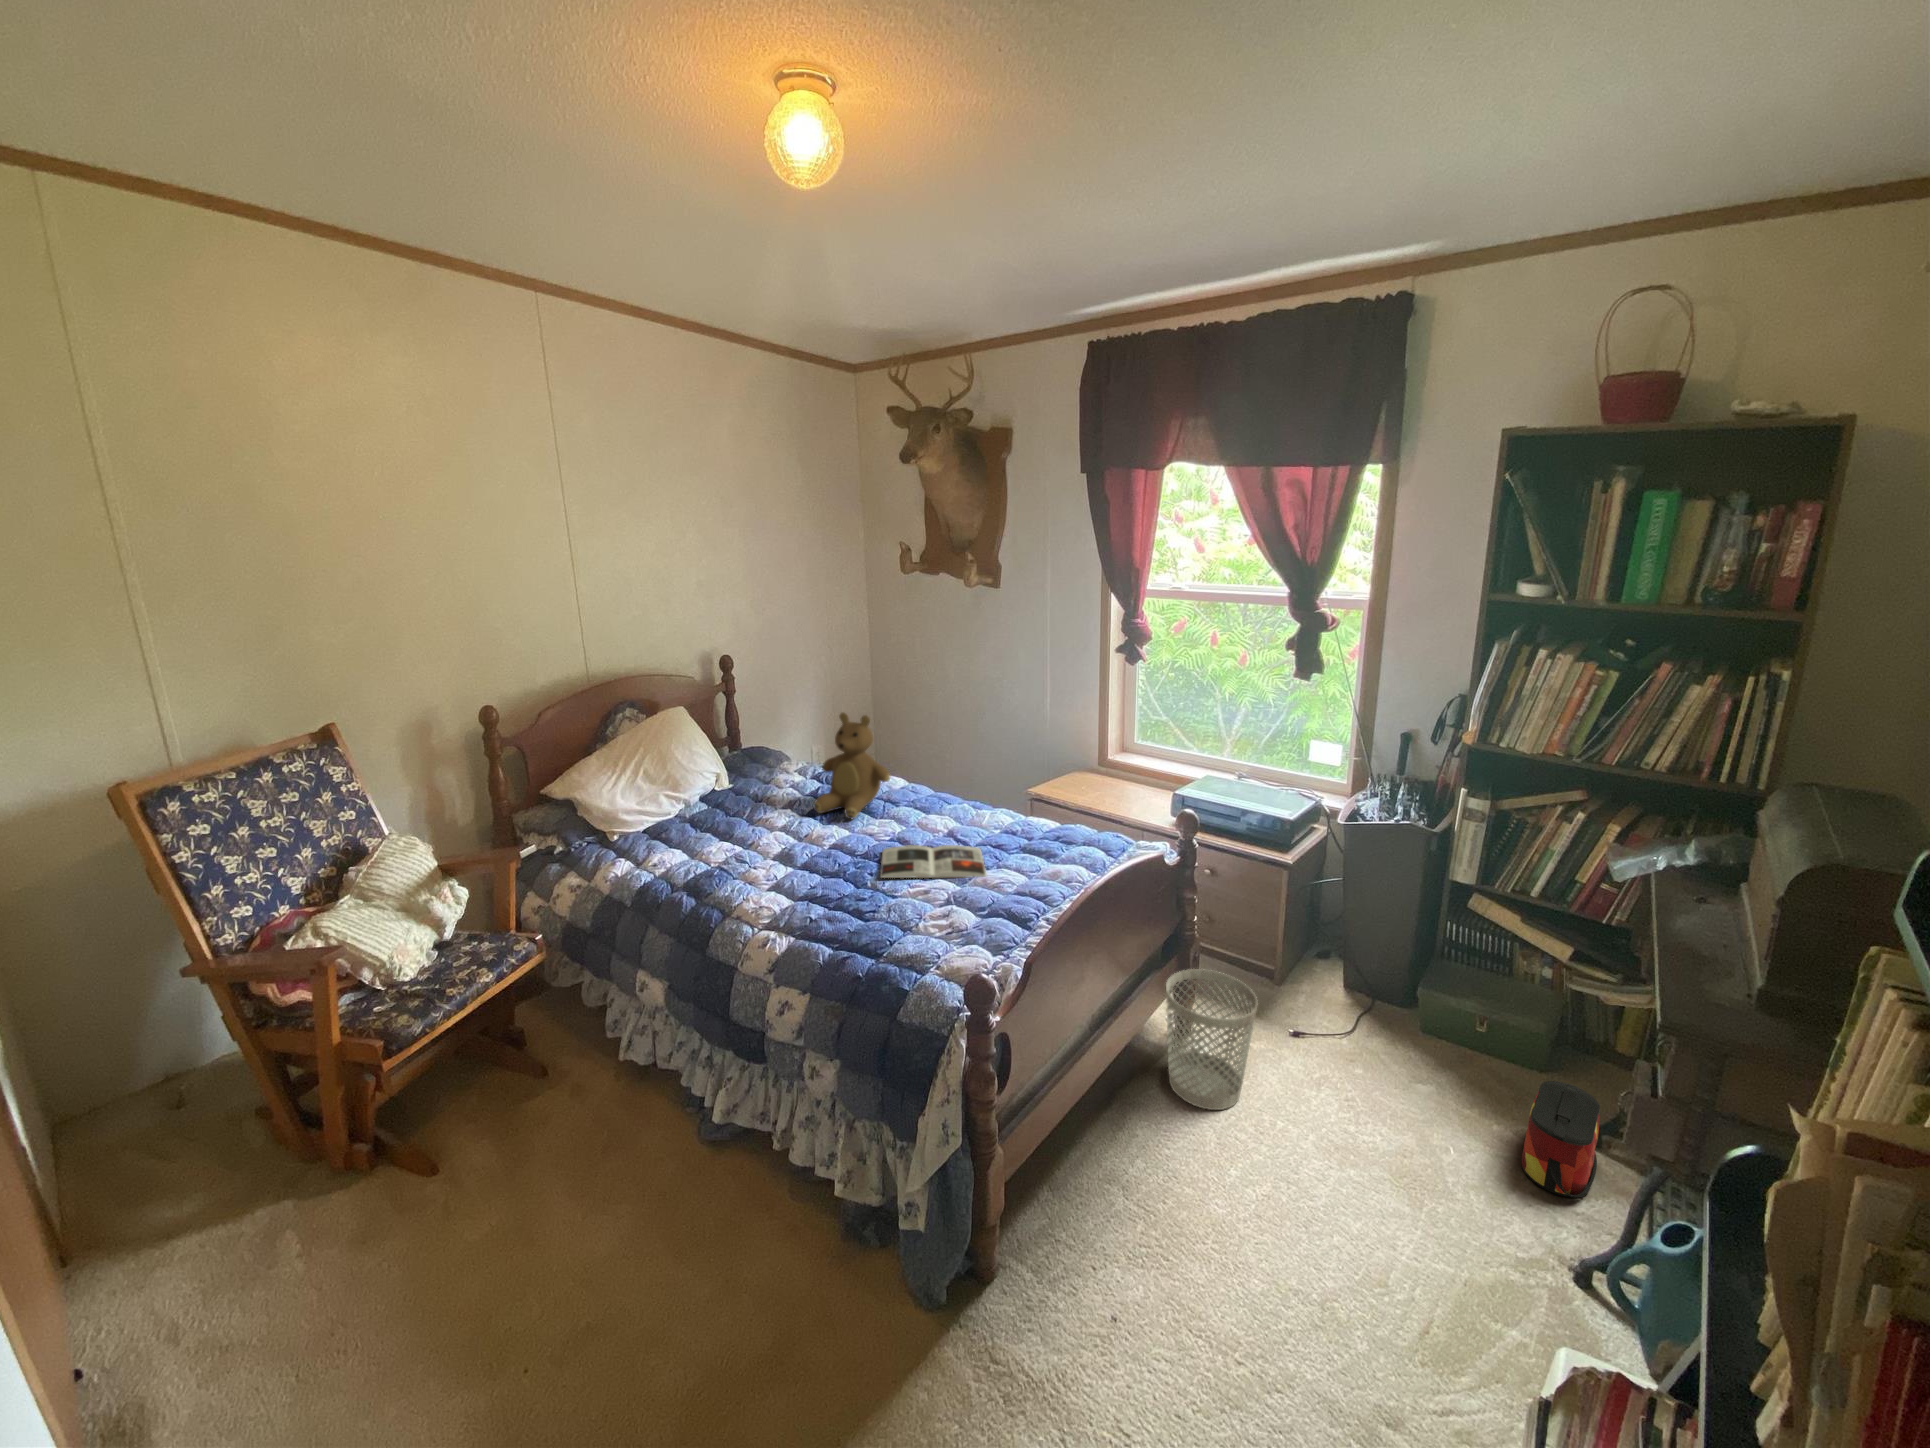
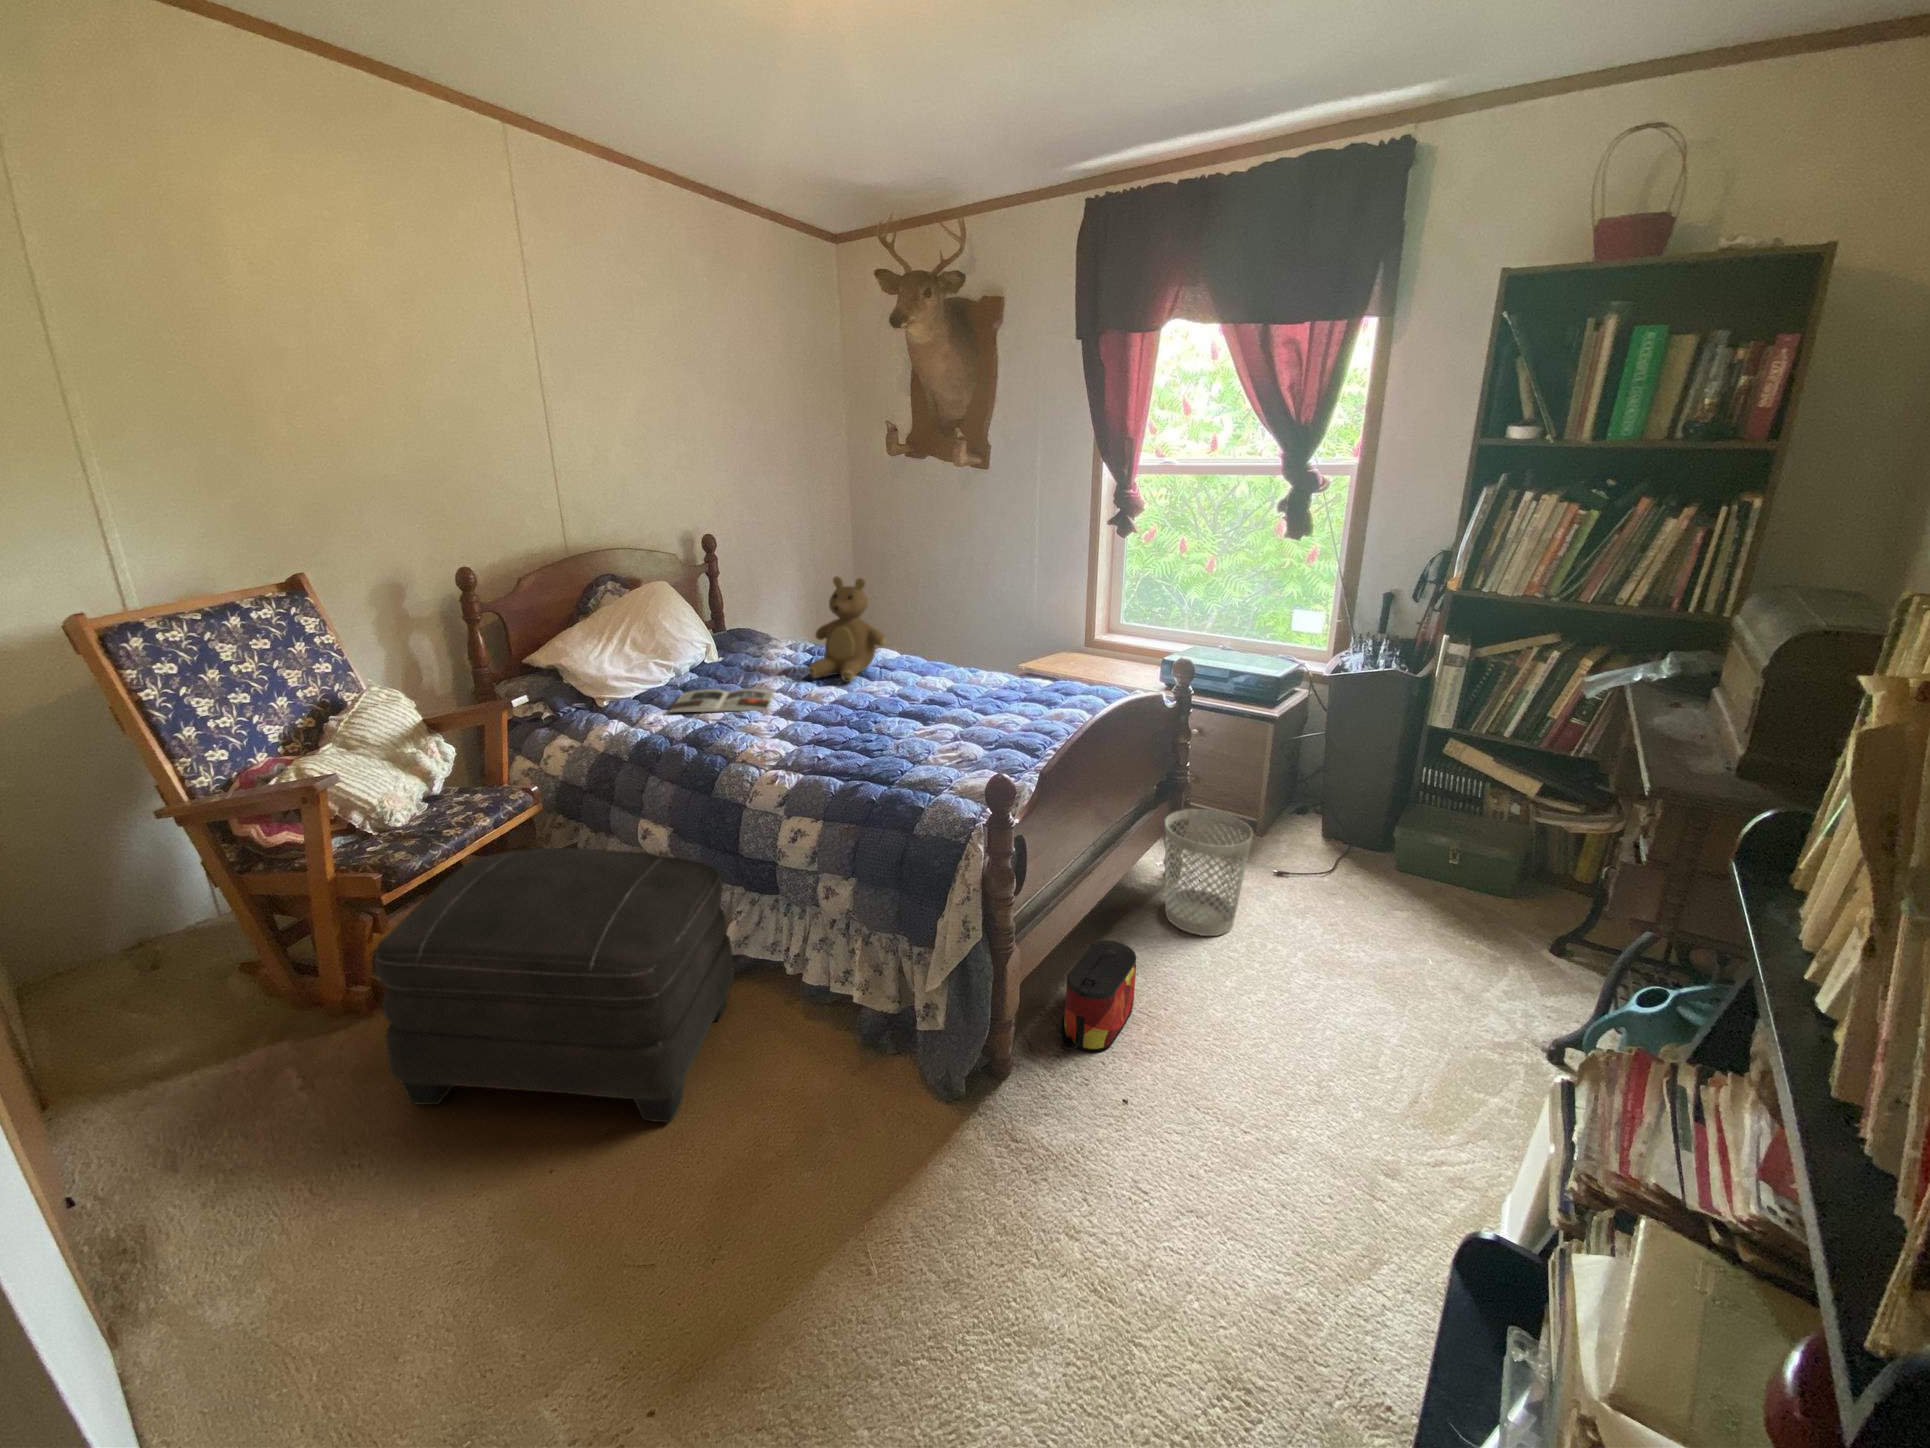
magazine: present [880,845,987,878] -> present [669,689,774,712]
ottoman: none [363,1012,721,1323] -> present [375,848,734,1122]
bag: present [1522,1081,1600,1198] -> present [1061,940,1136,1051]

